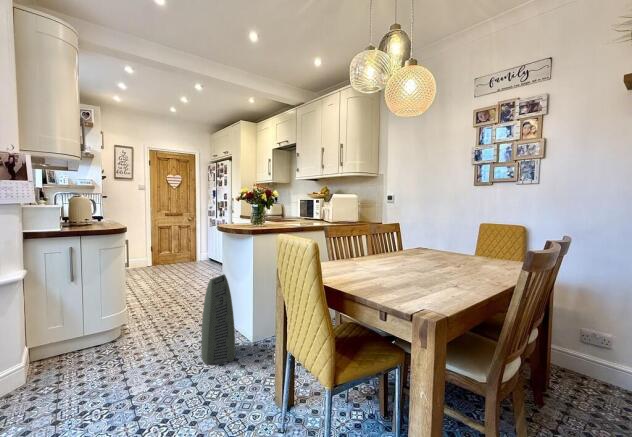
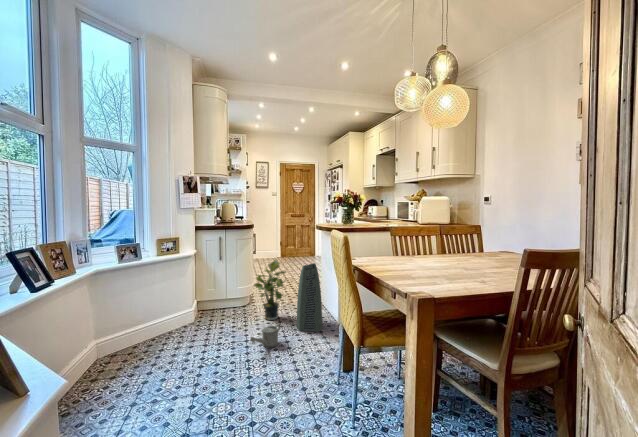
potted plant: none [133,273,183,357] -> present [254,260,286,320]
watering can: none [142,362,183,401] -> present [250,324,280,348]

